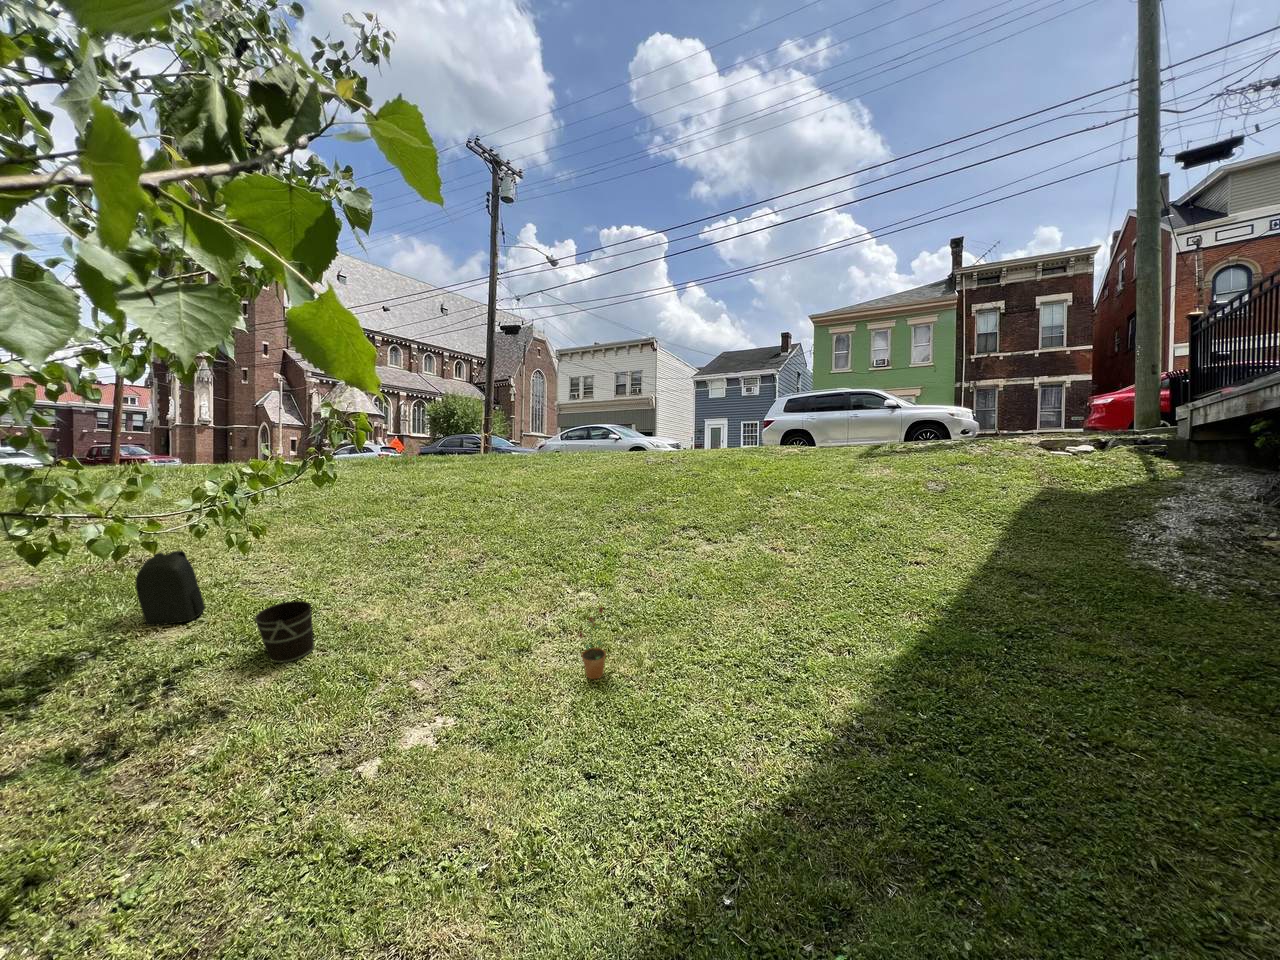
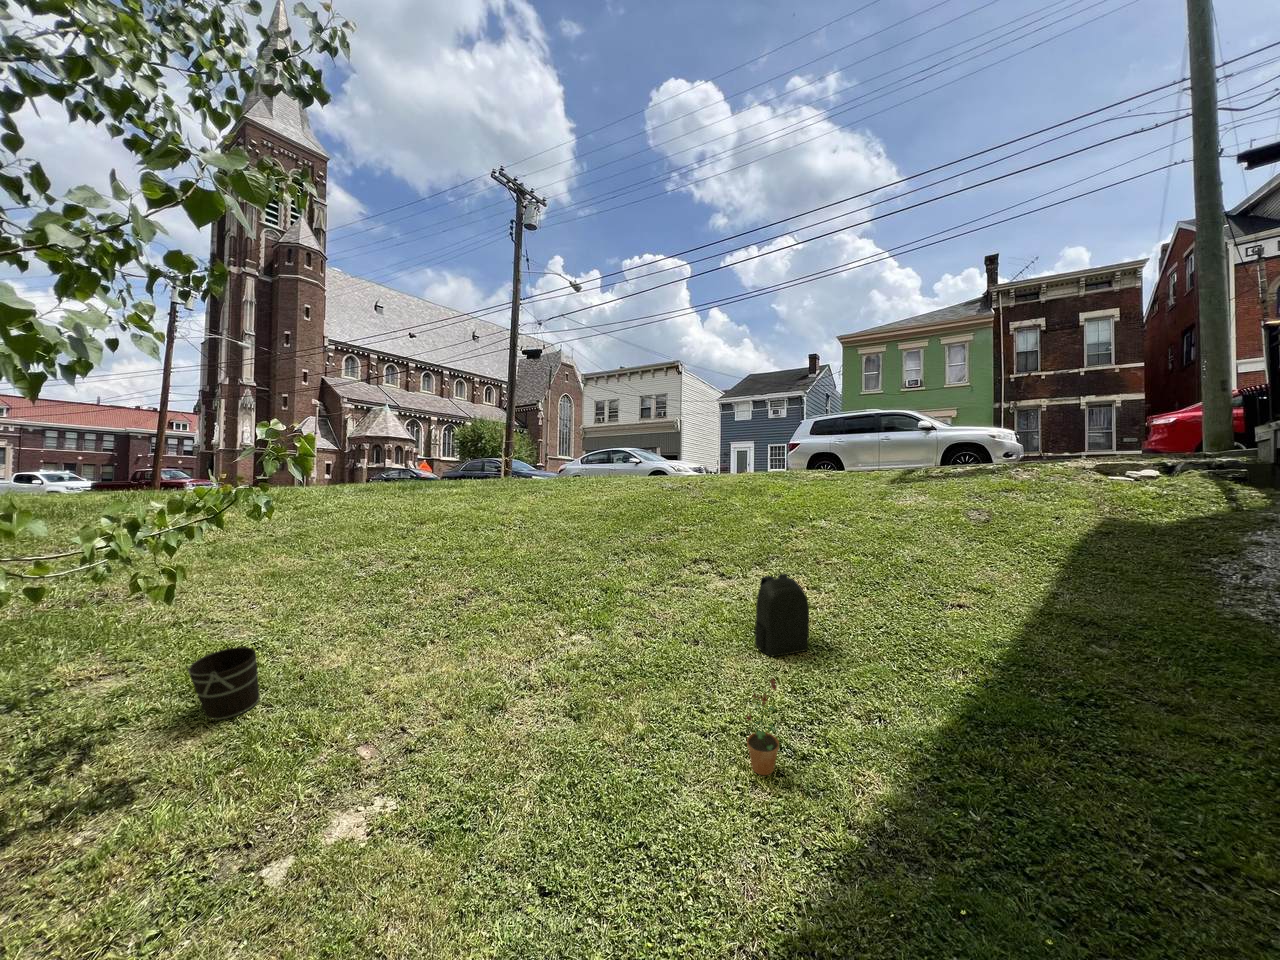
backpack: present [136,551,205,626] -> present [755,574,809,657]
potted plant: present [579,605,606,679] -> present [746,678,779,775]

